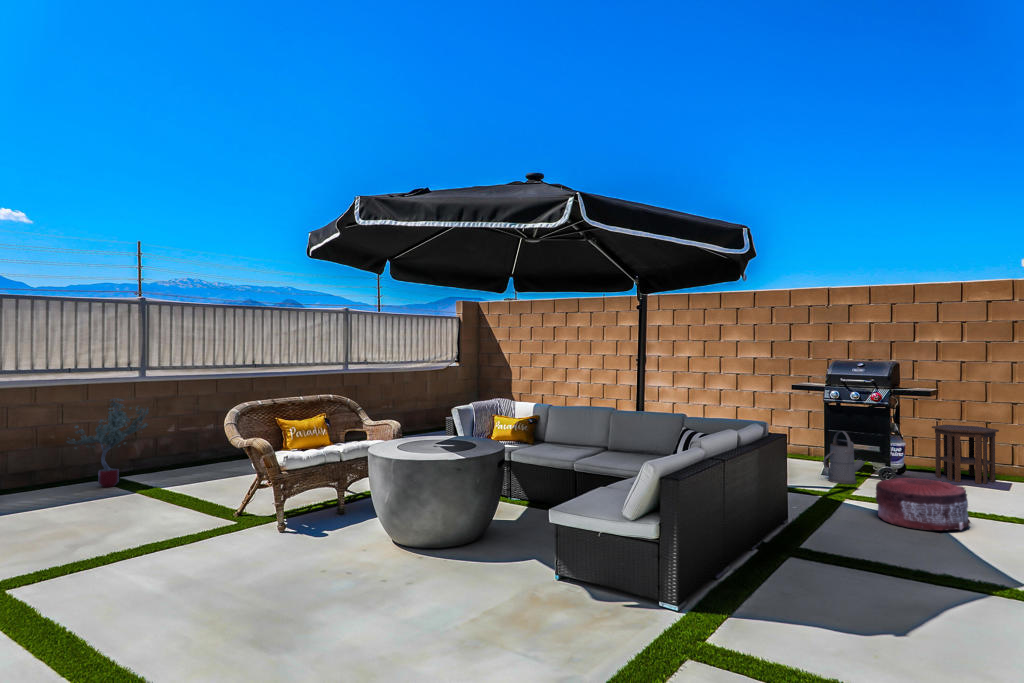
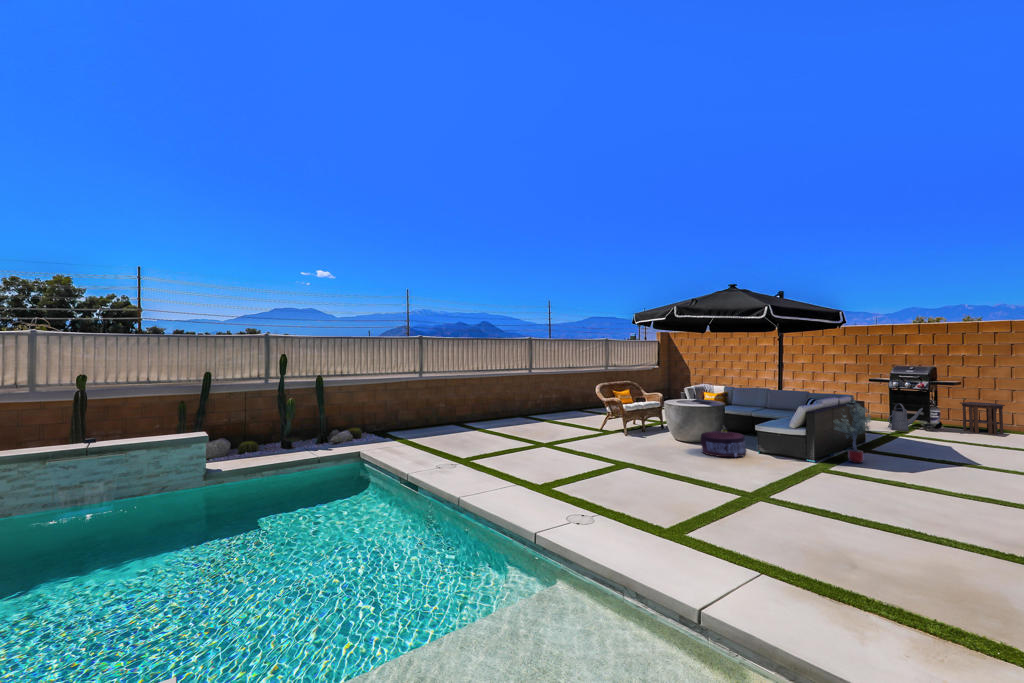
potted tree: present [67,398,148,487] -> present [833,401,871,463]
pouf: present [876,477,971,531] -> present [701,431,747,457]

